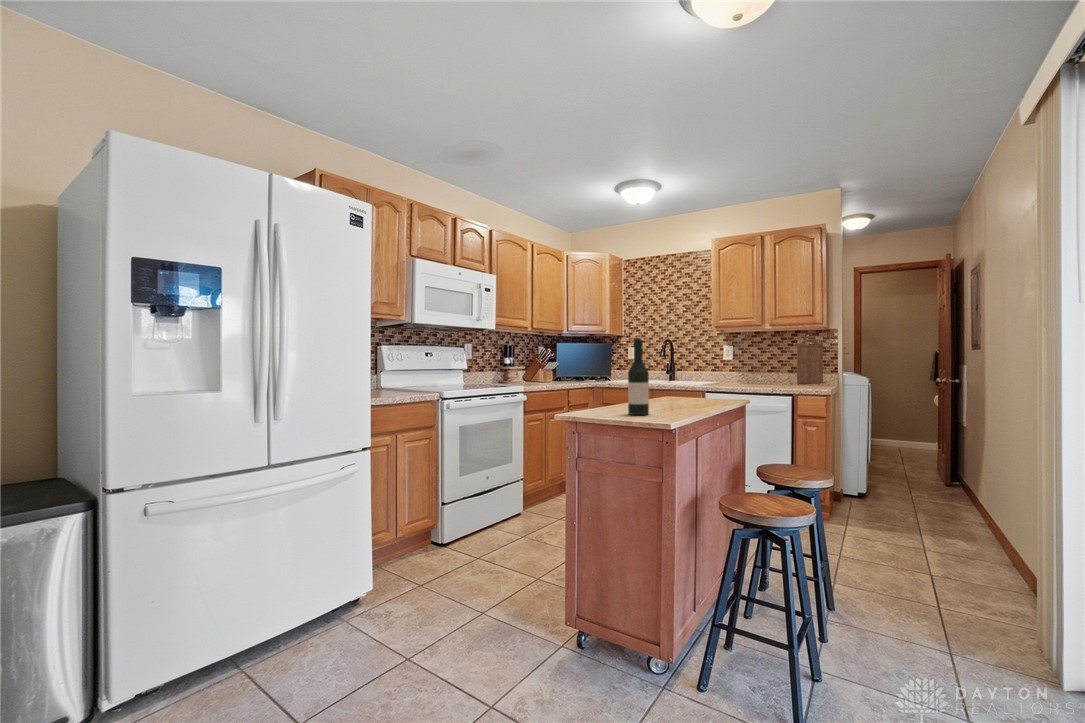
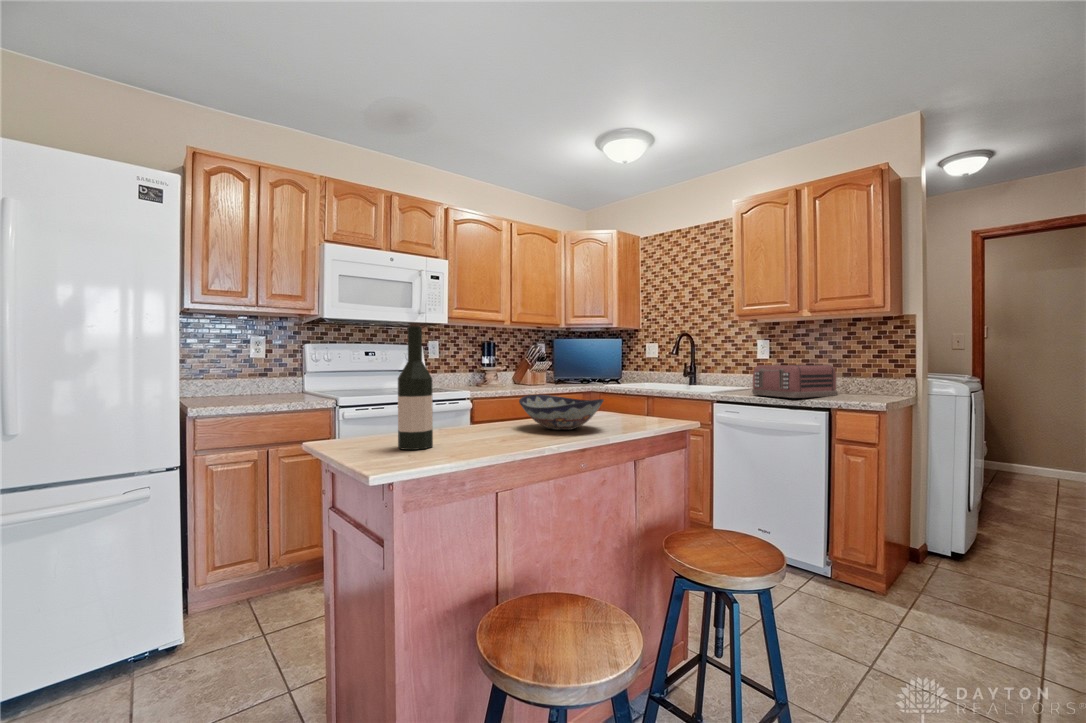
cutting board: present [797,340,823,384] -> none [850,329,891,391]
toaster: none [733,365,791,389] -> present [752,365,837,398]
decorative bowl: none [654,384,715,406] -> present [519,395,604,430]

